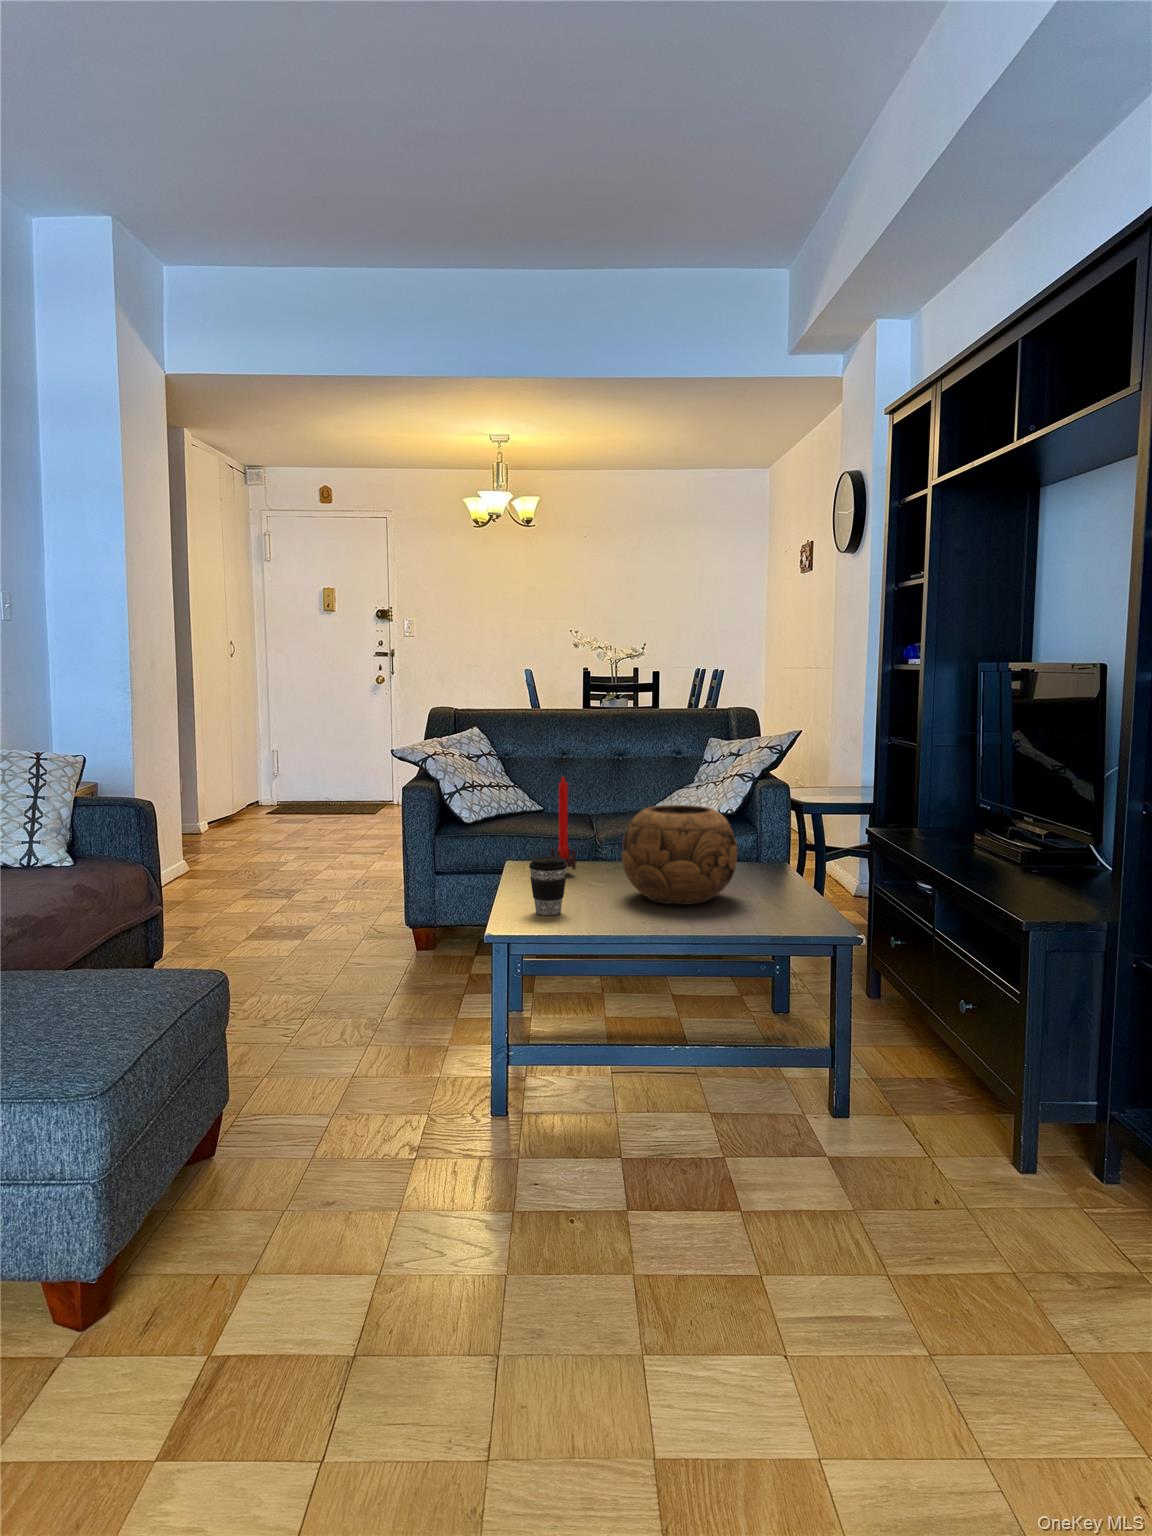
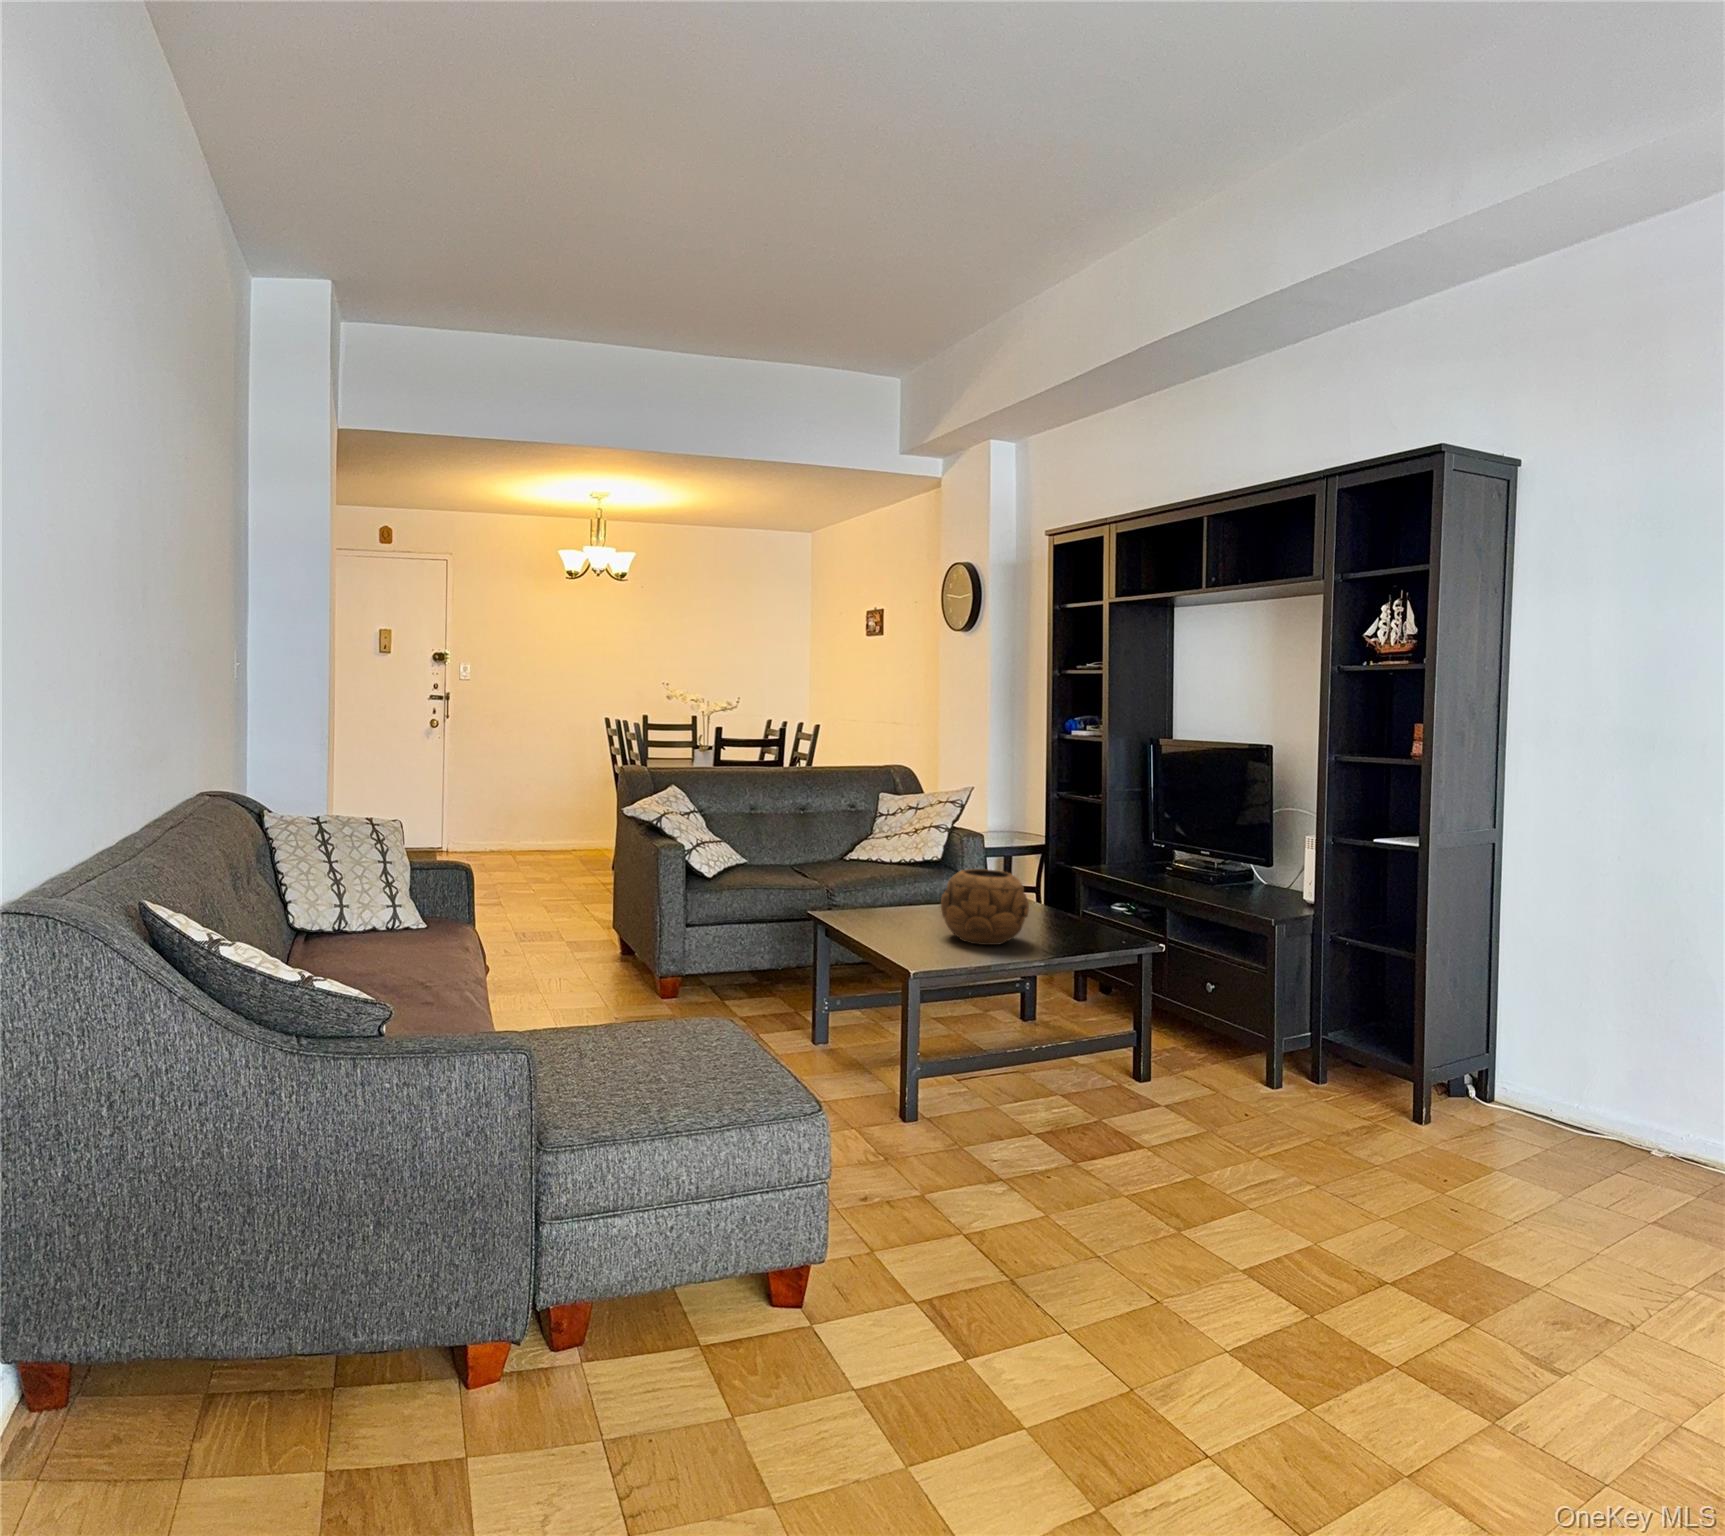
candle: present [551,777,576,873] -> none [857,845,880,923]
coffee cup: present [529,857,567,915] -> none [903,912,933,958]

